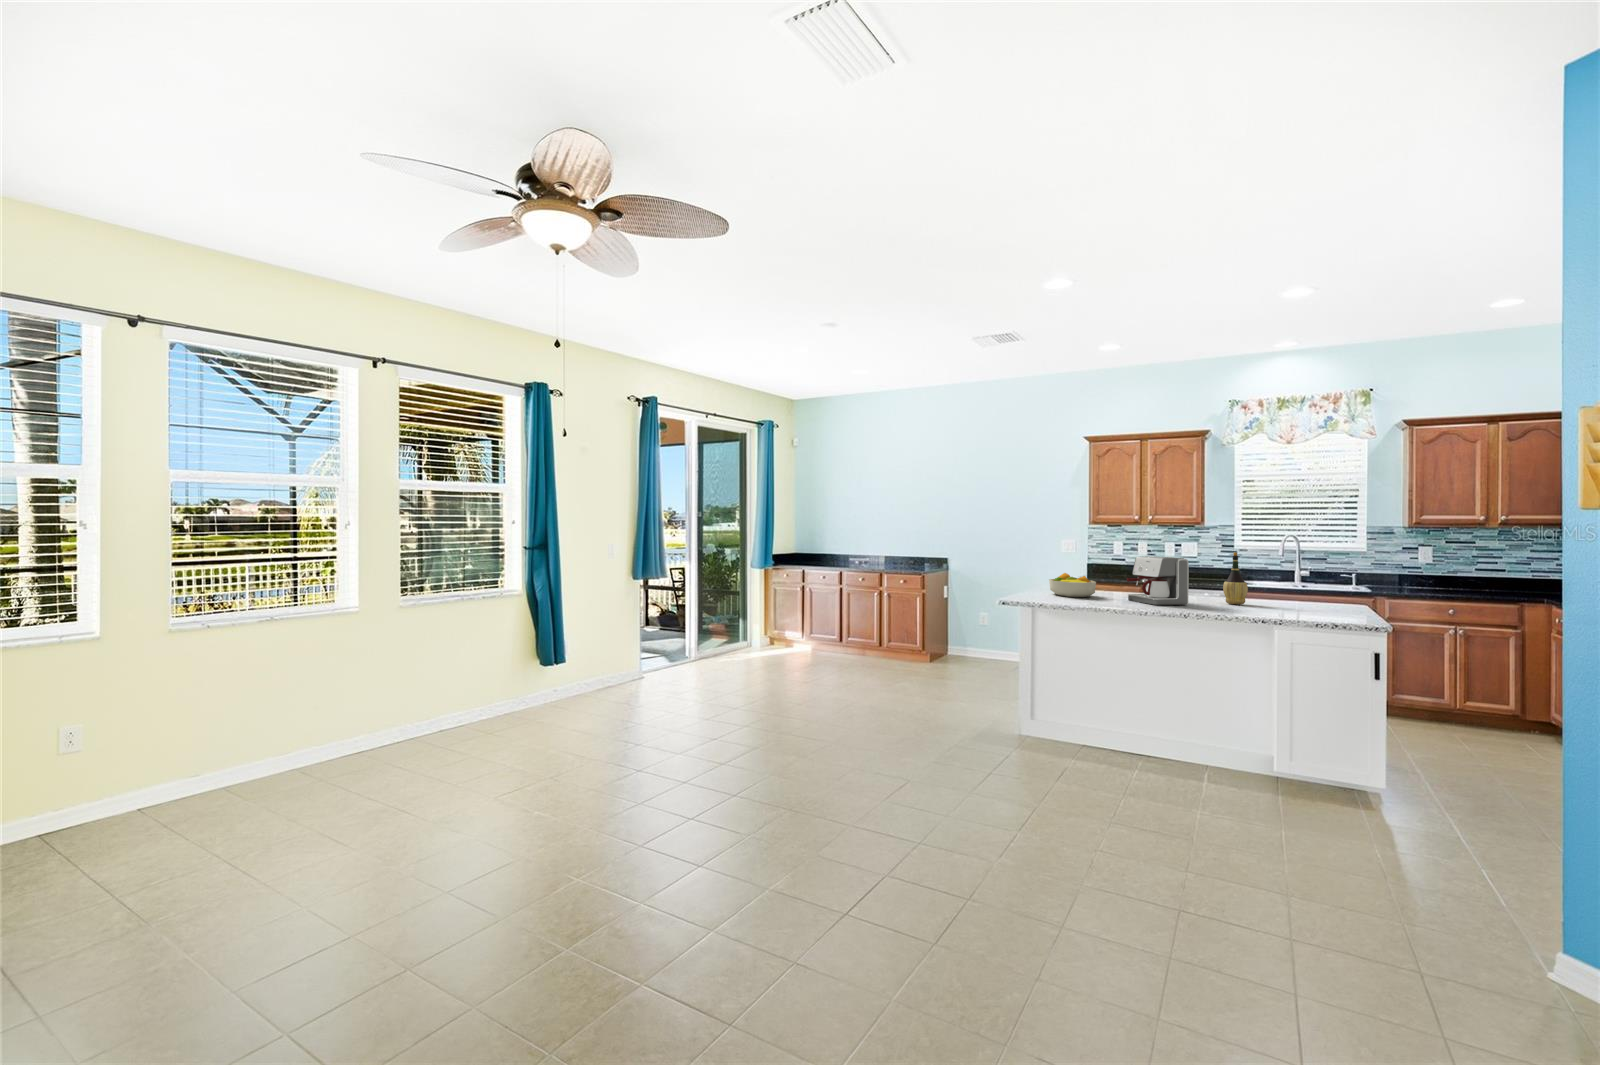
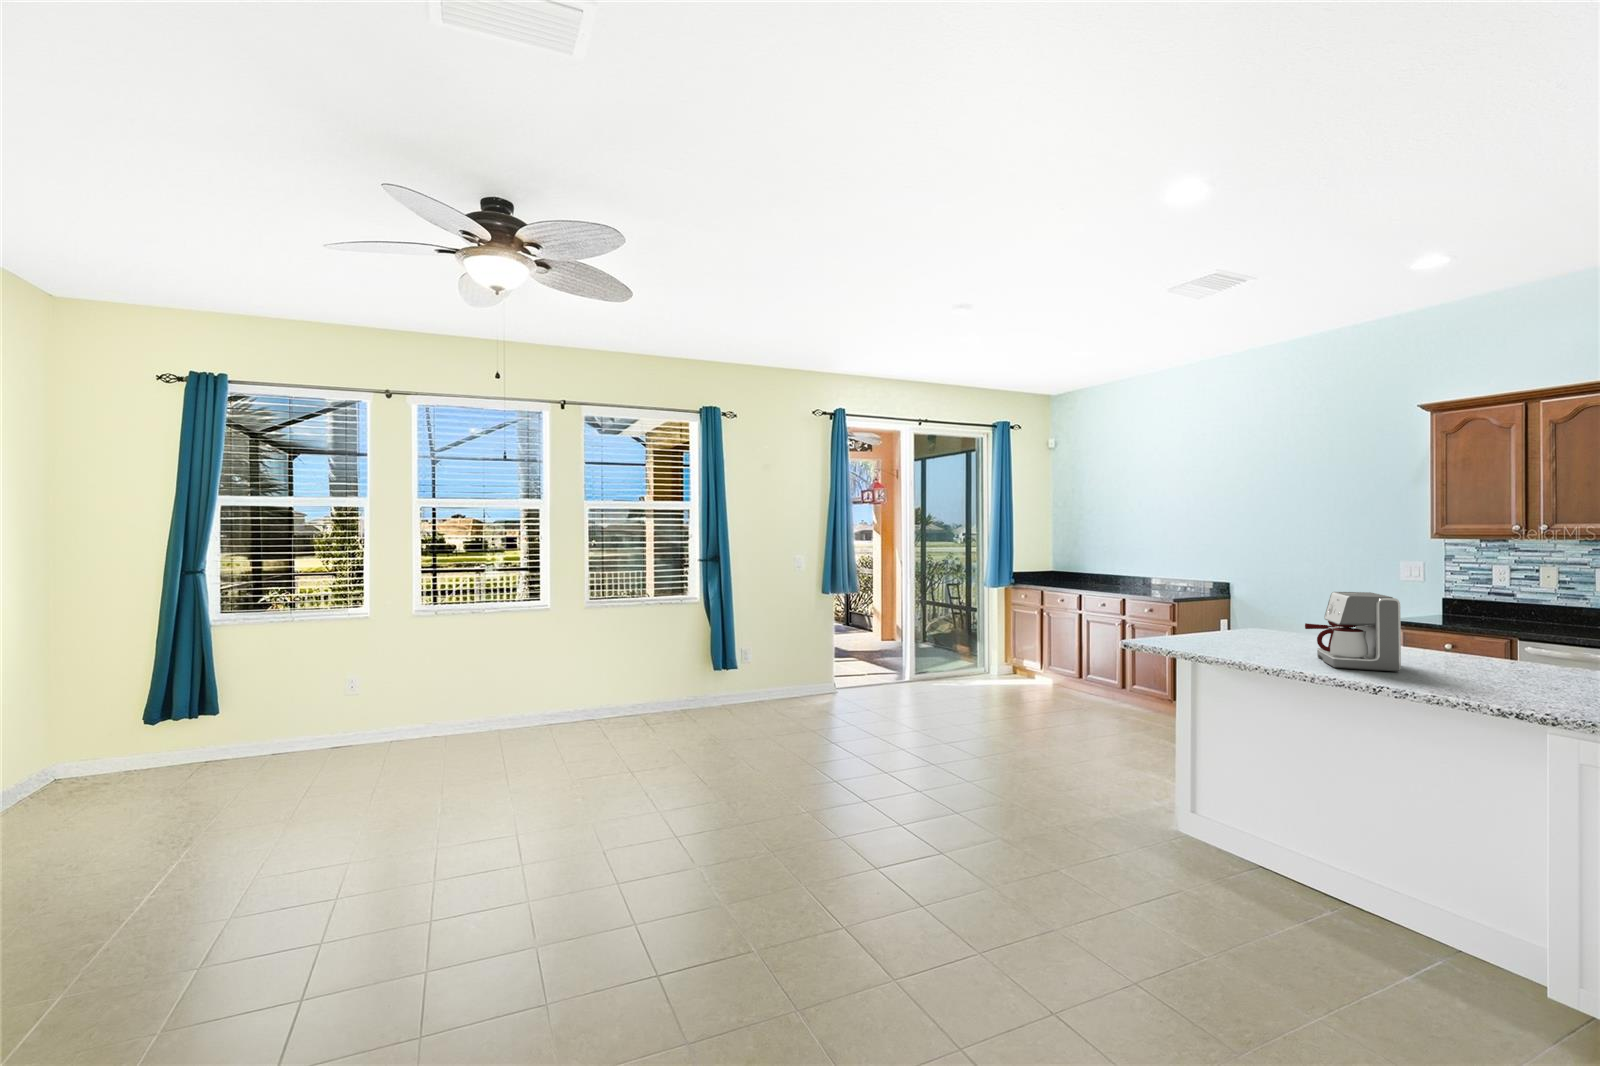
wine bottle: present [1223,552,1248,604] -> none [1492,591,1541,680]
fruit bowl: present [1049,573,1096,597] -> none [1214,611,1282,648]

